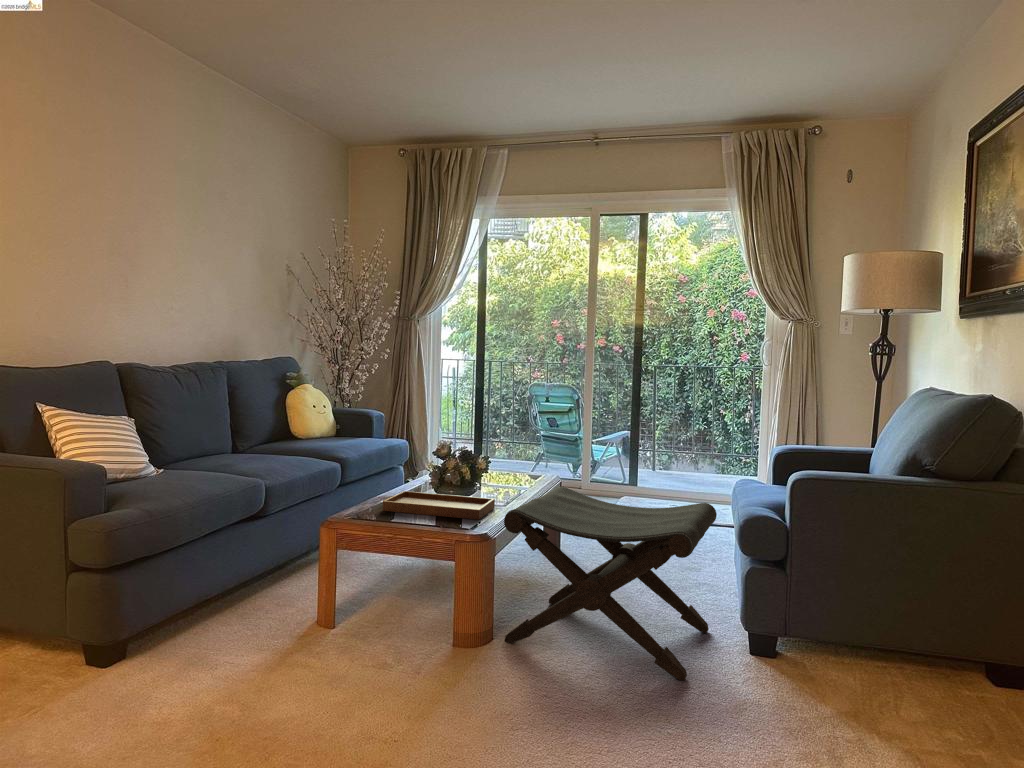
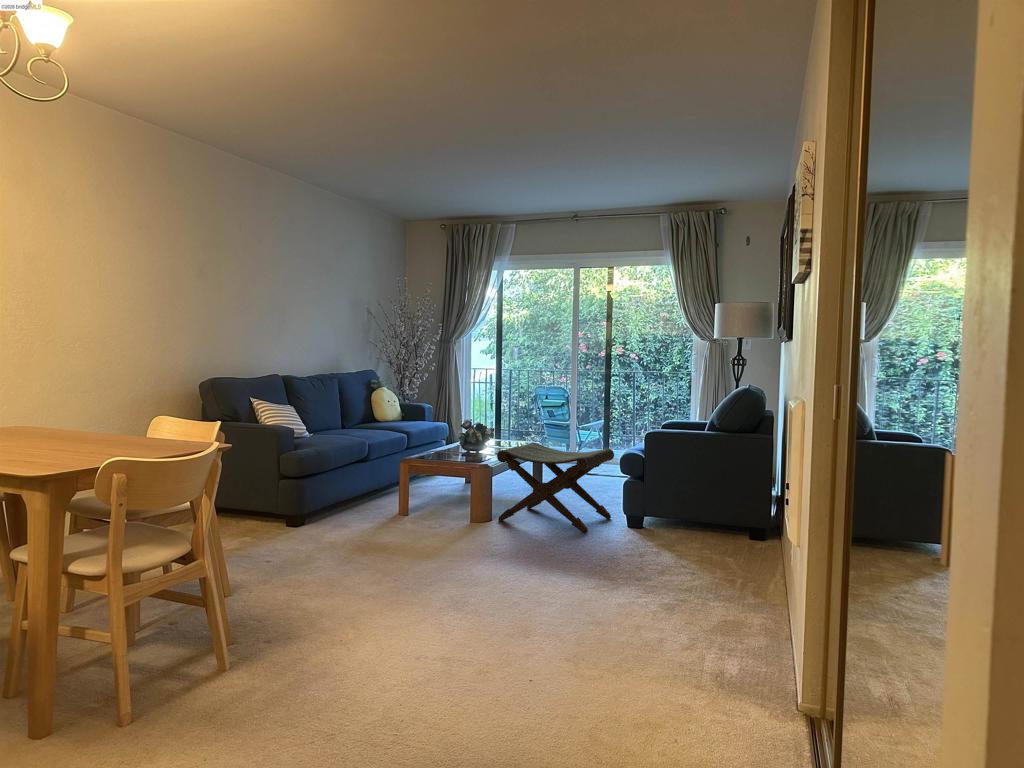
tray: present [383,474,495,520] -> none [434,436,496,459]

